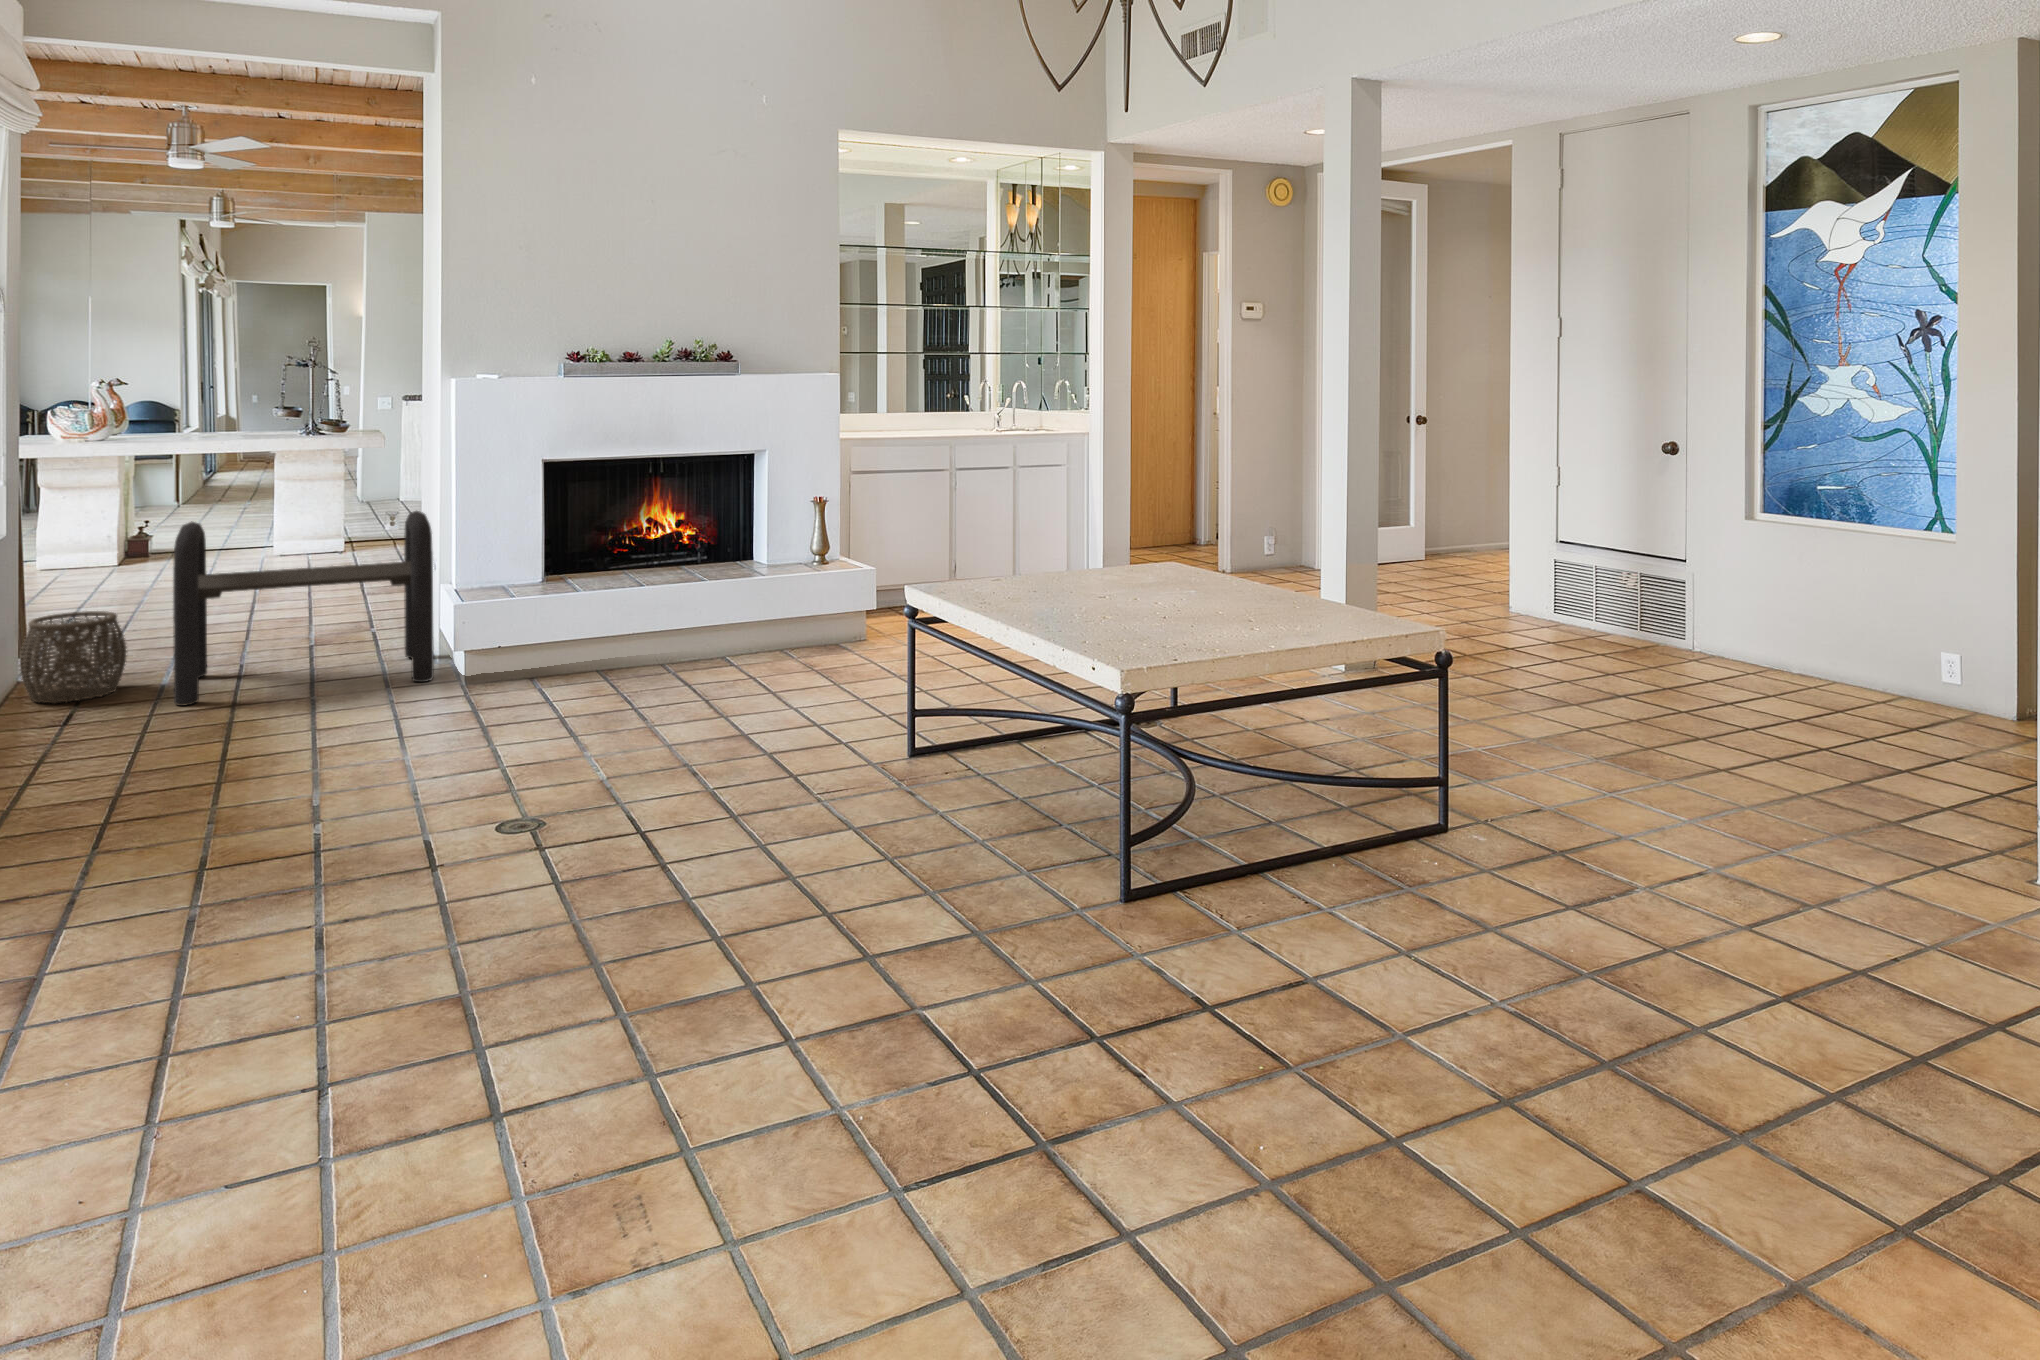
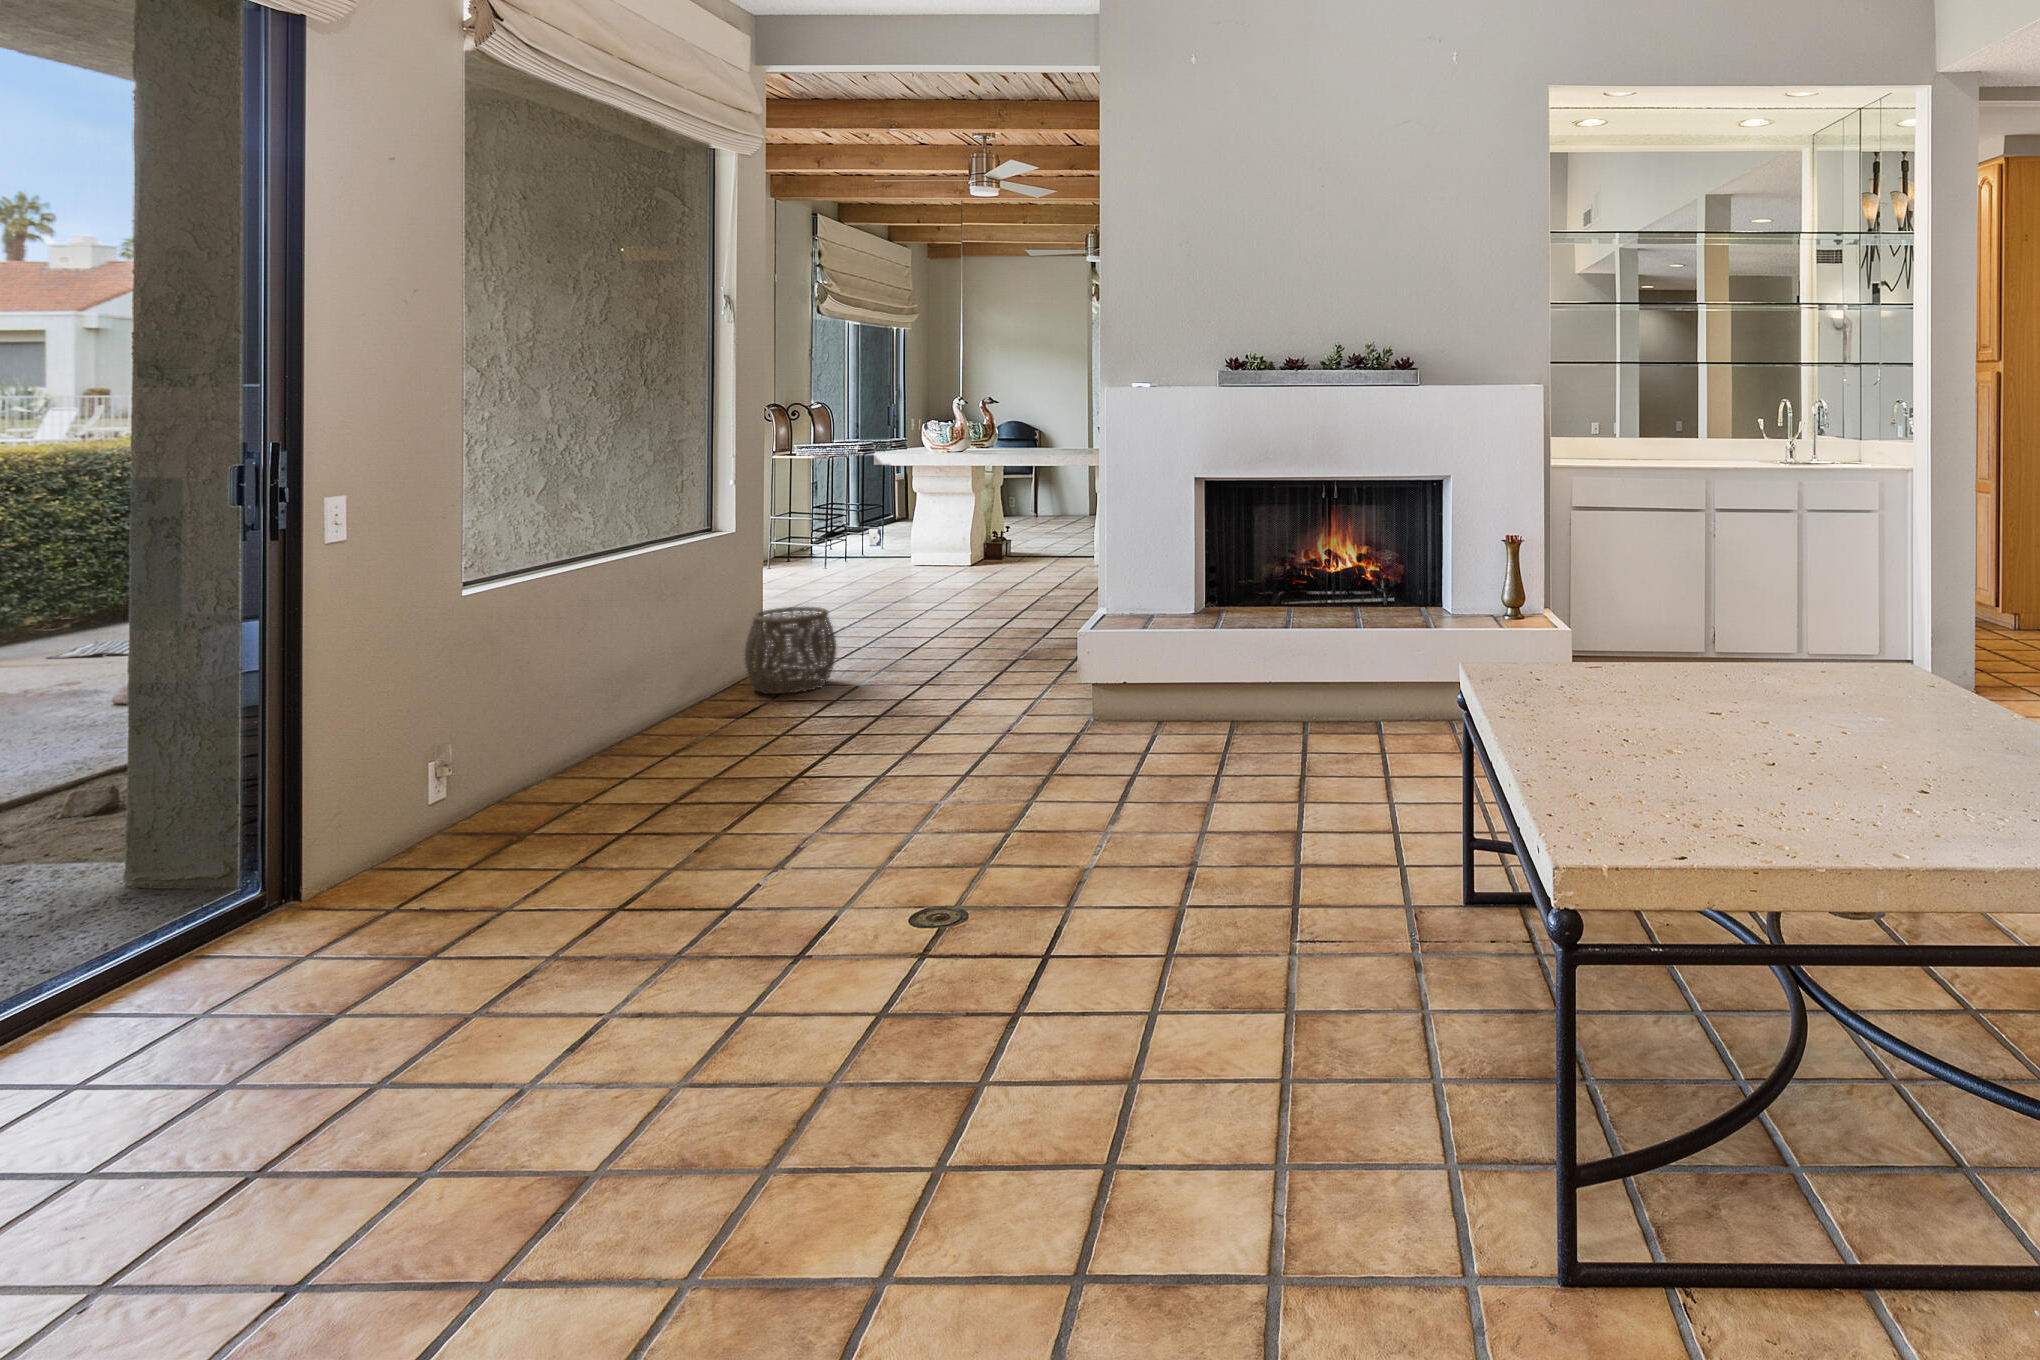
bench: present [173,511,434,706] -> none [843,526,1107,712]

